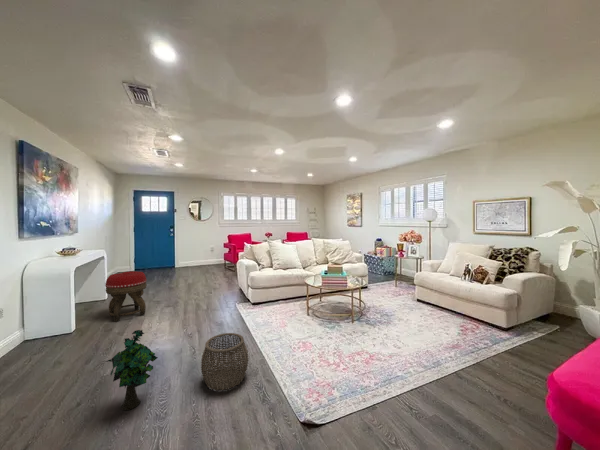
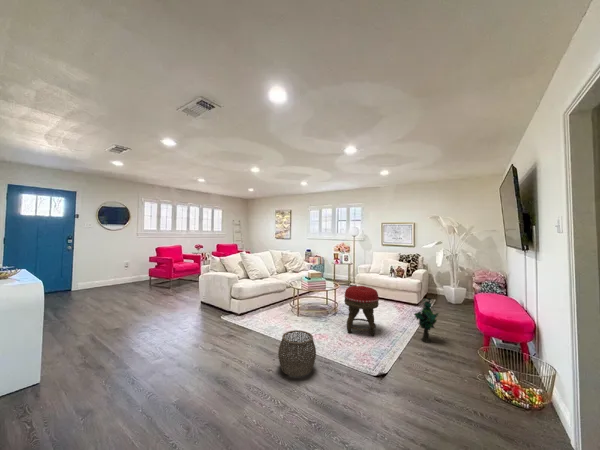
footstool: present [105,271,147,322] -> present [344,286,379,336]
decorative plant: present [106,330,158,410] -> present [414,298,438,343]

